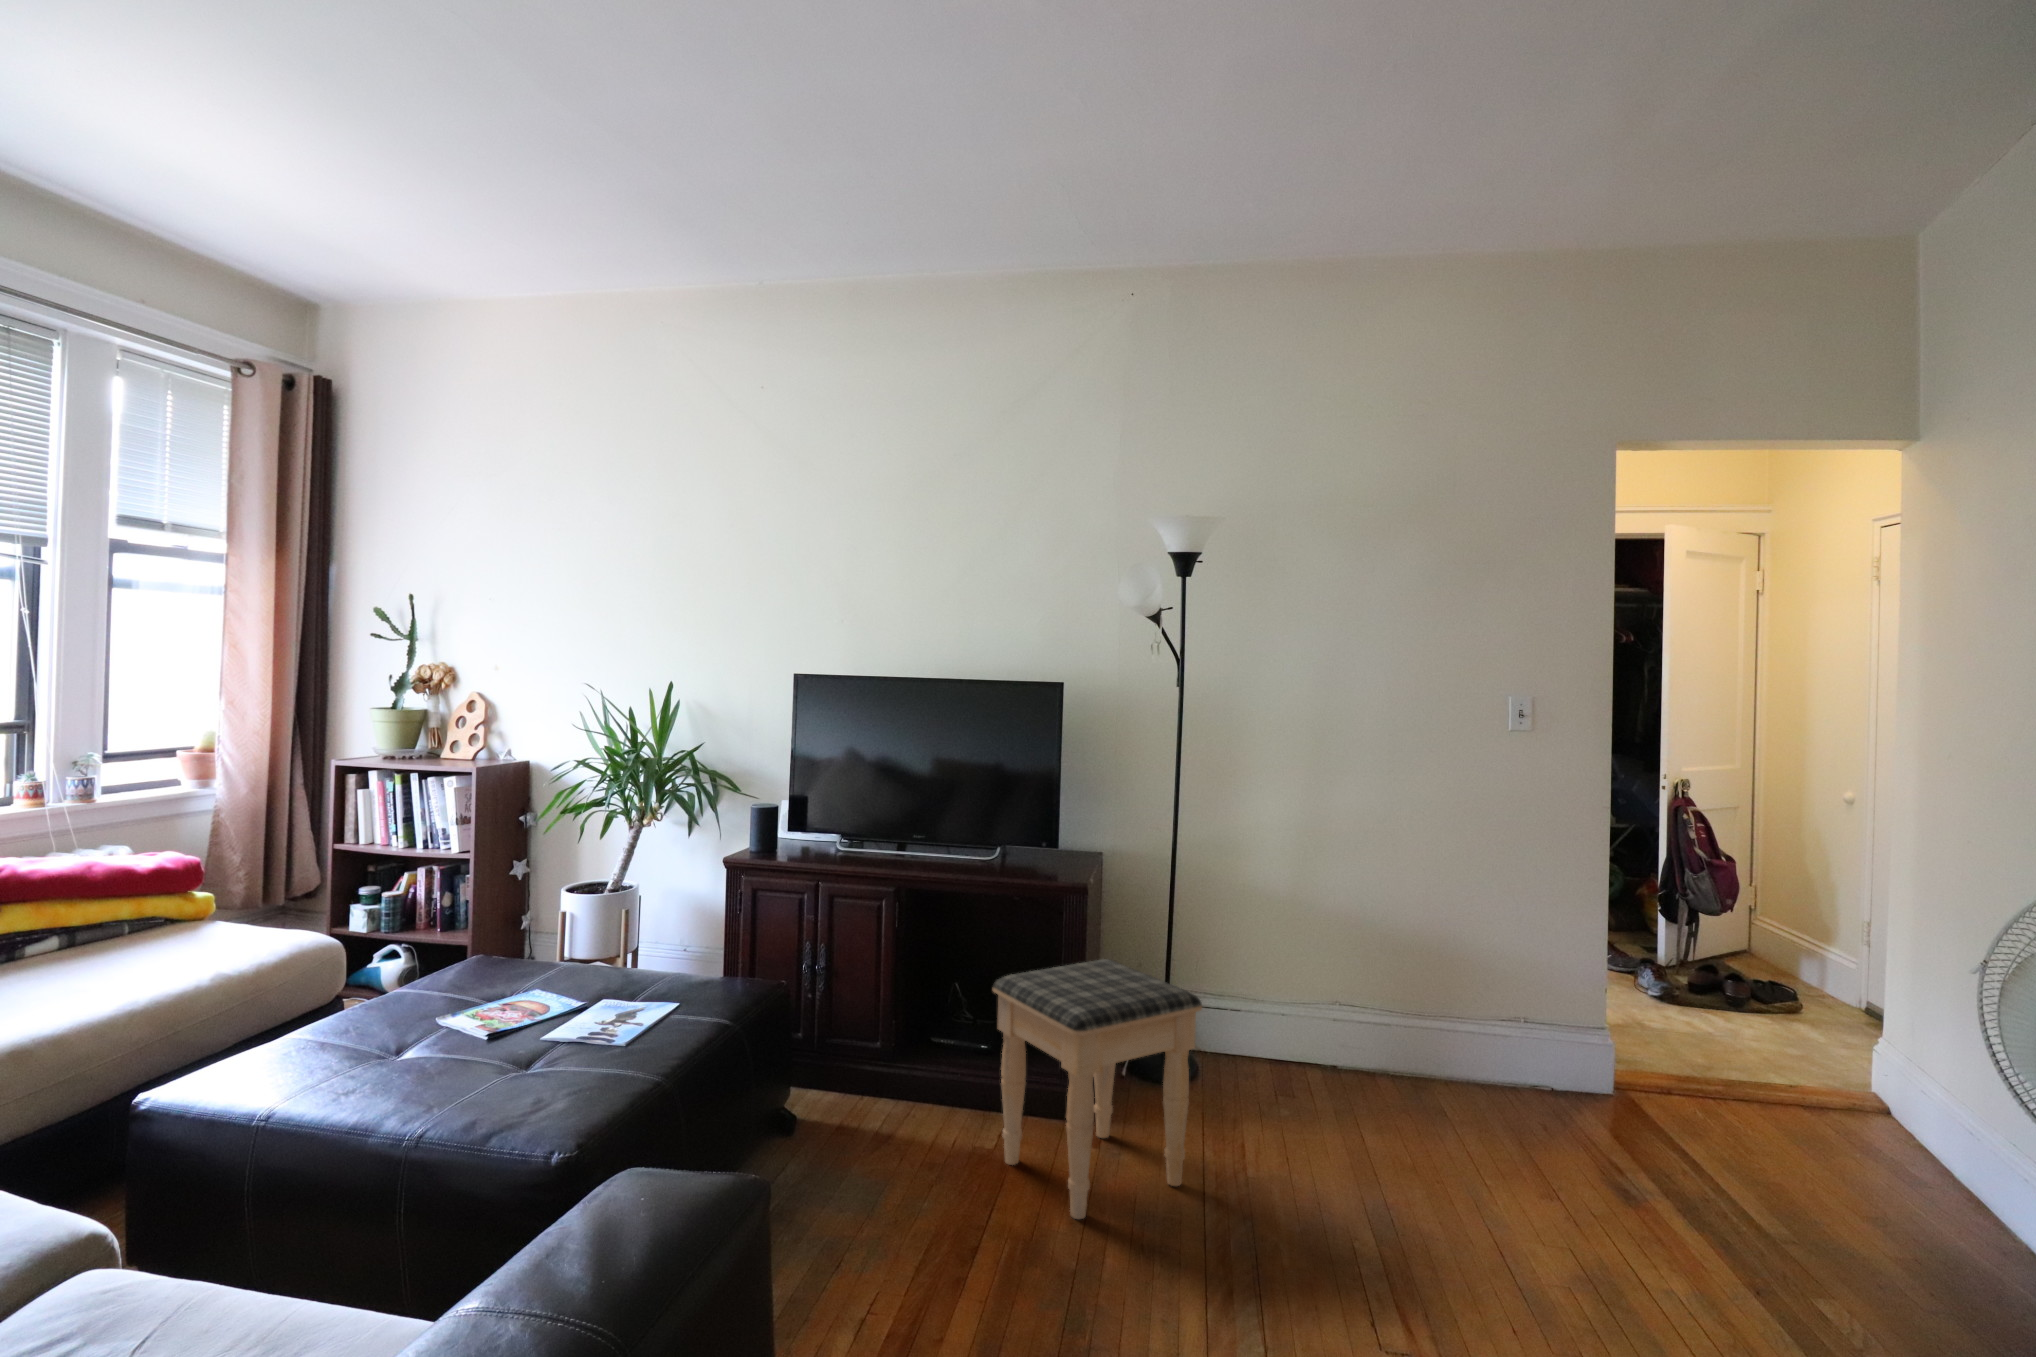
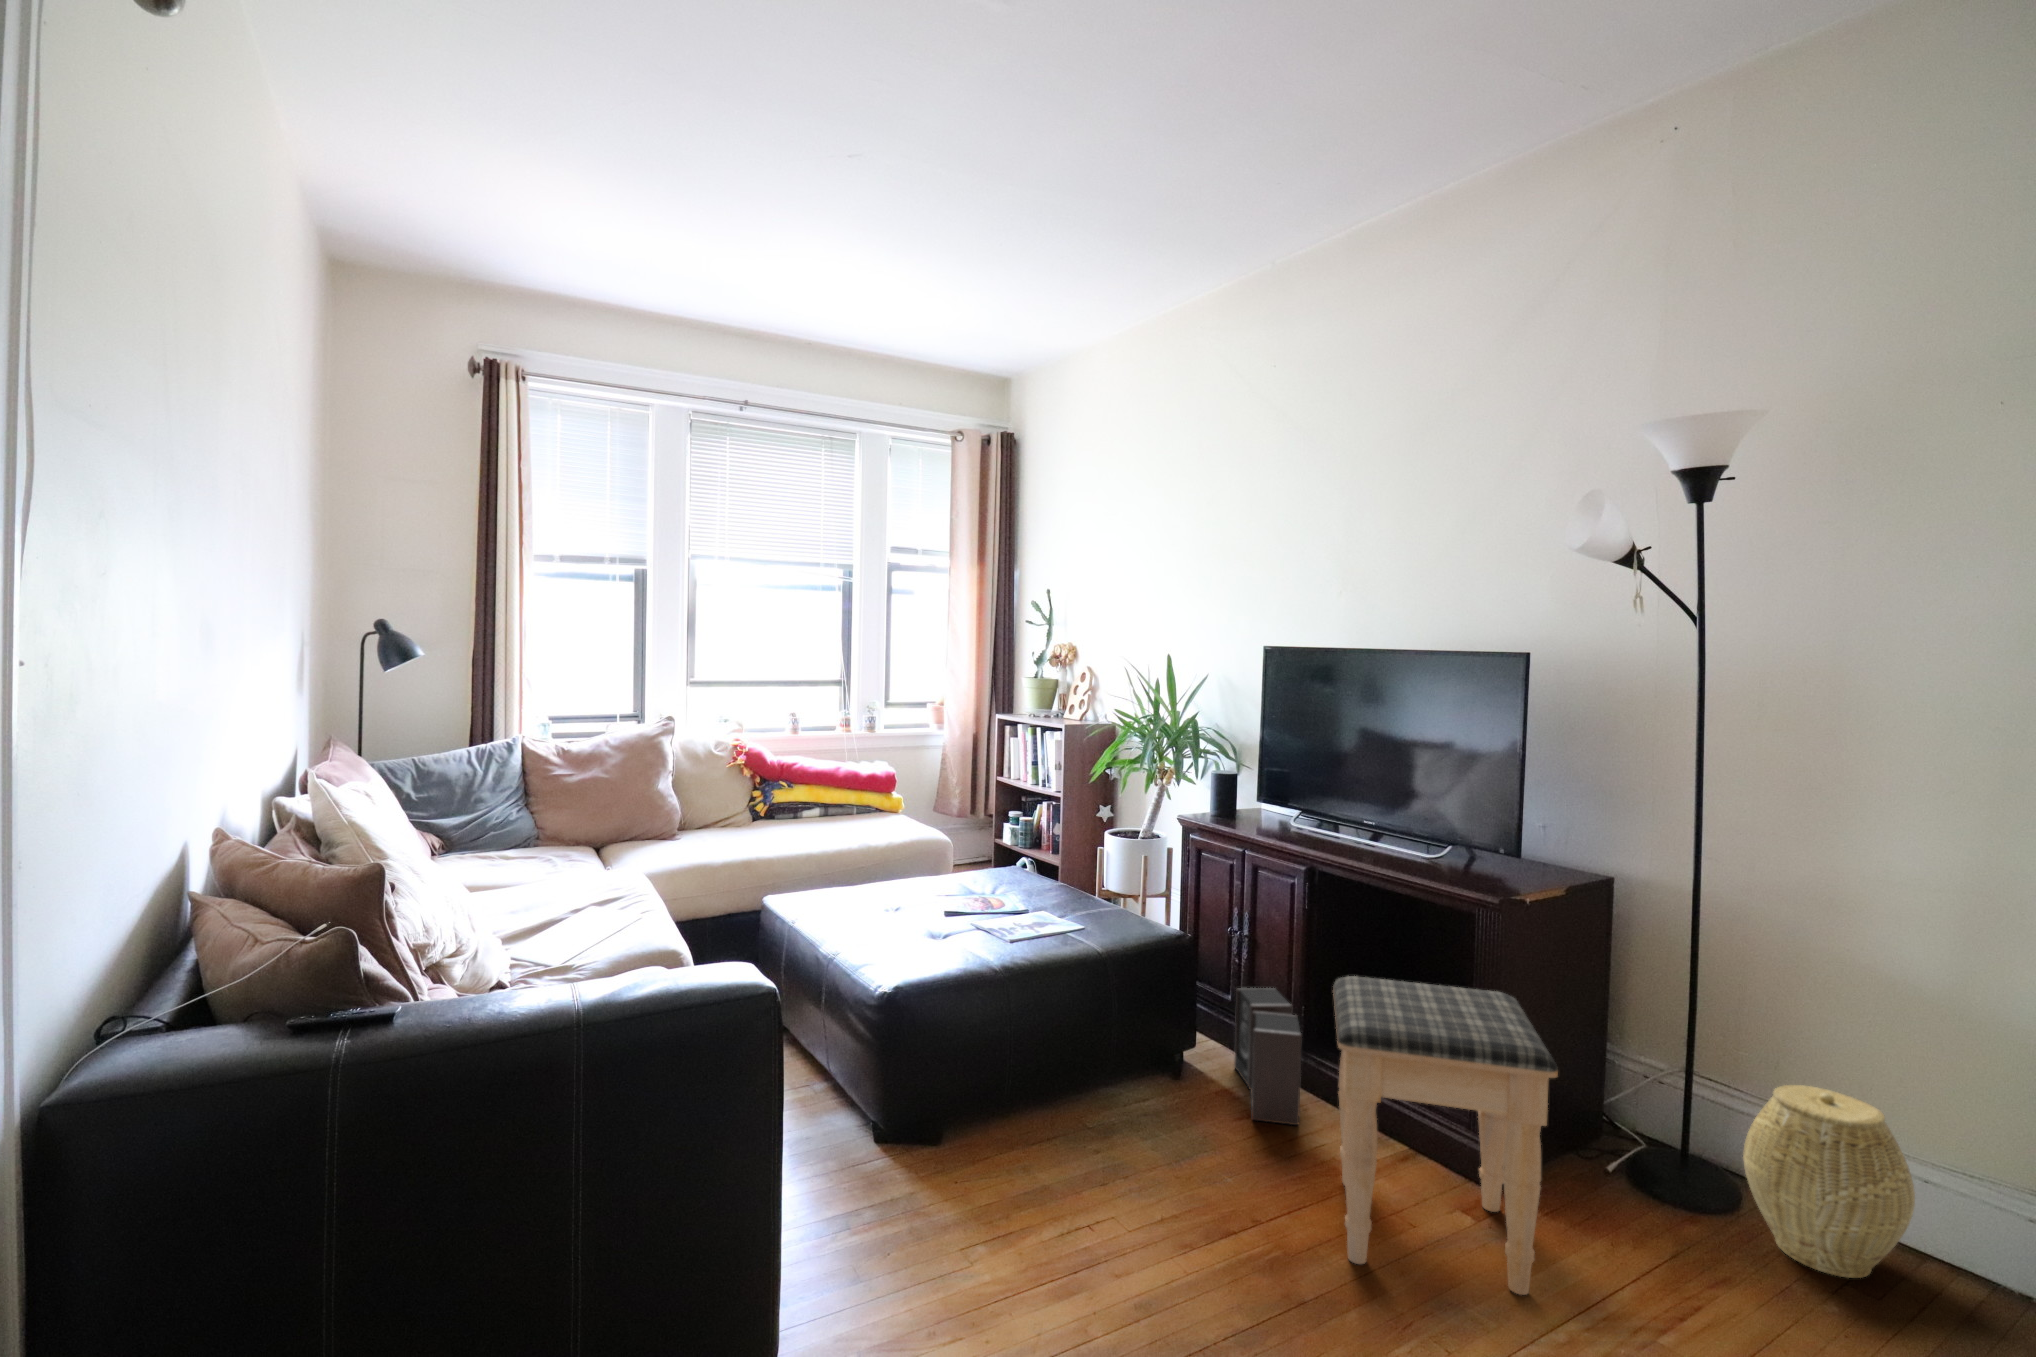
woven basket: none [1213,975,1302,1095] -> present [1743,1085,1915,1278]
speaker: none [825,1013,932,1143] -> present [1234,988,1302,1125]

